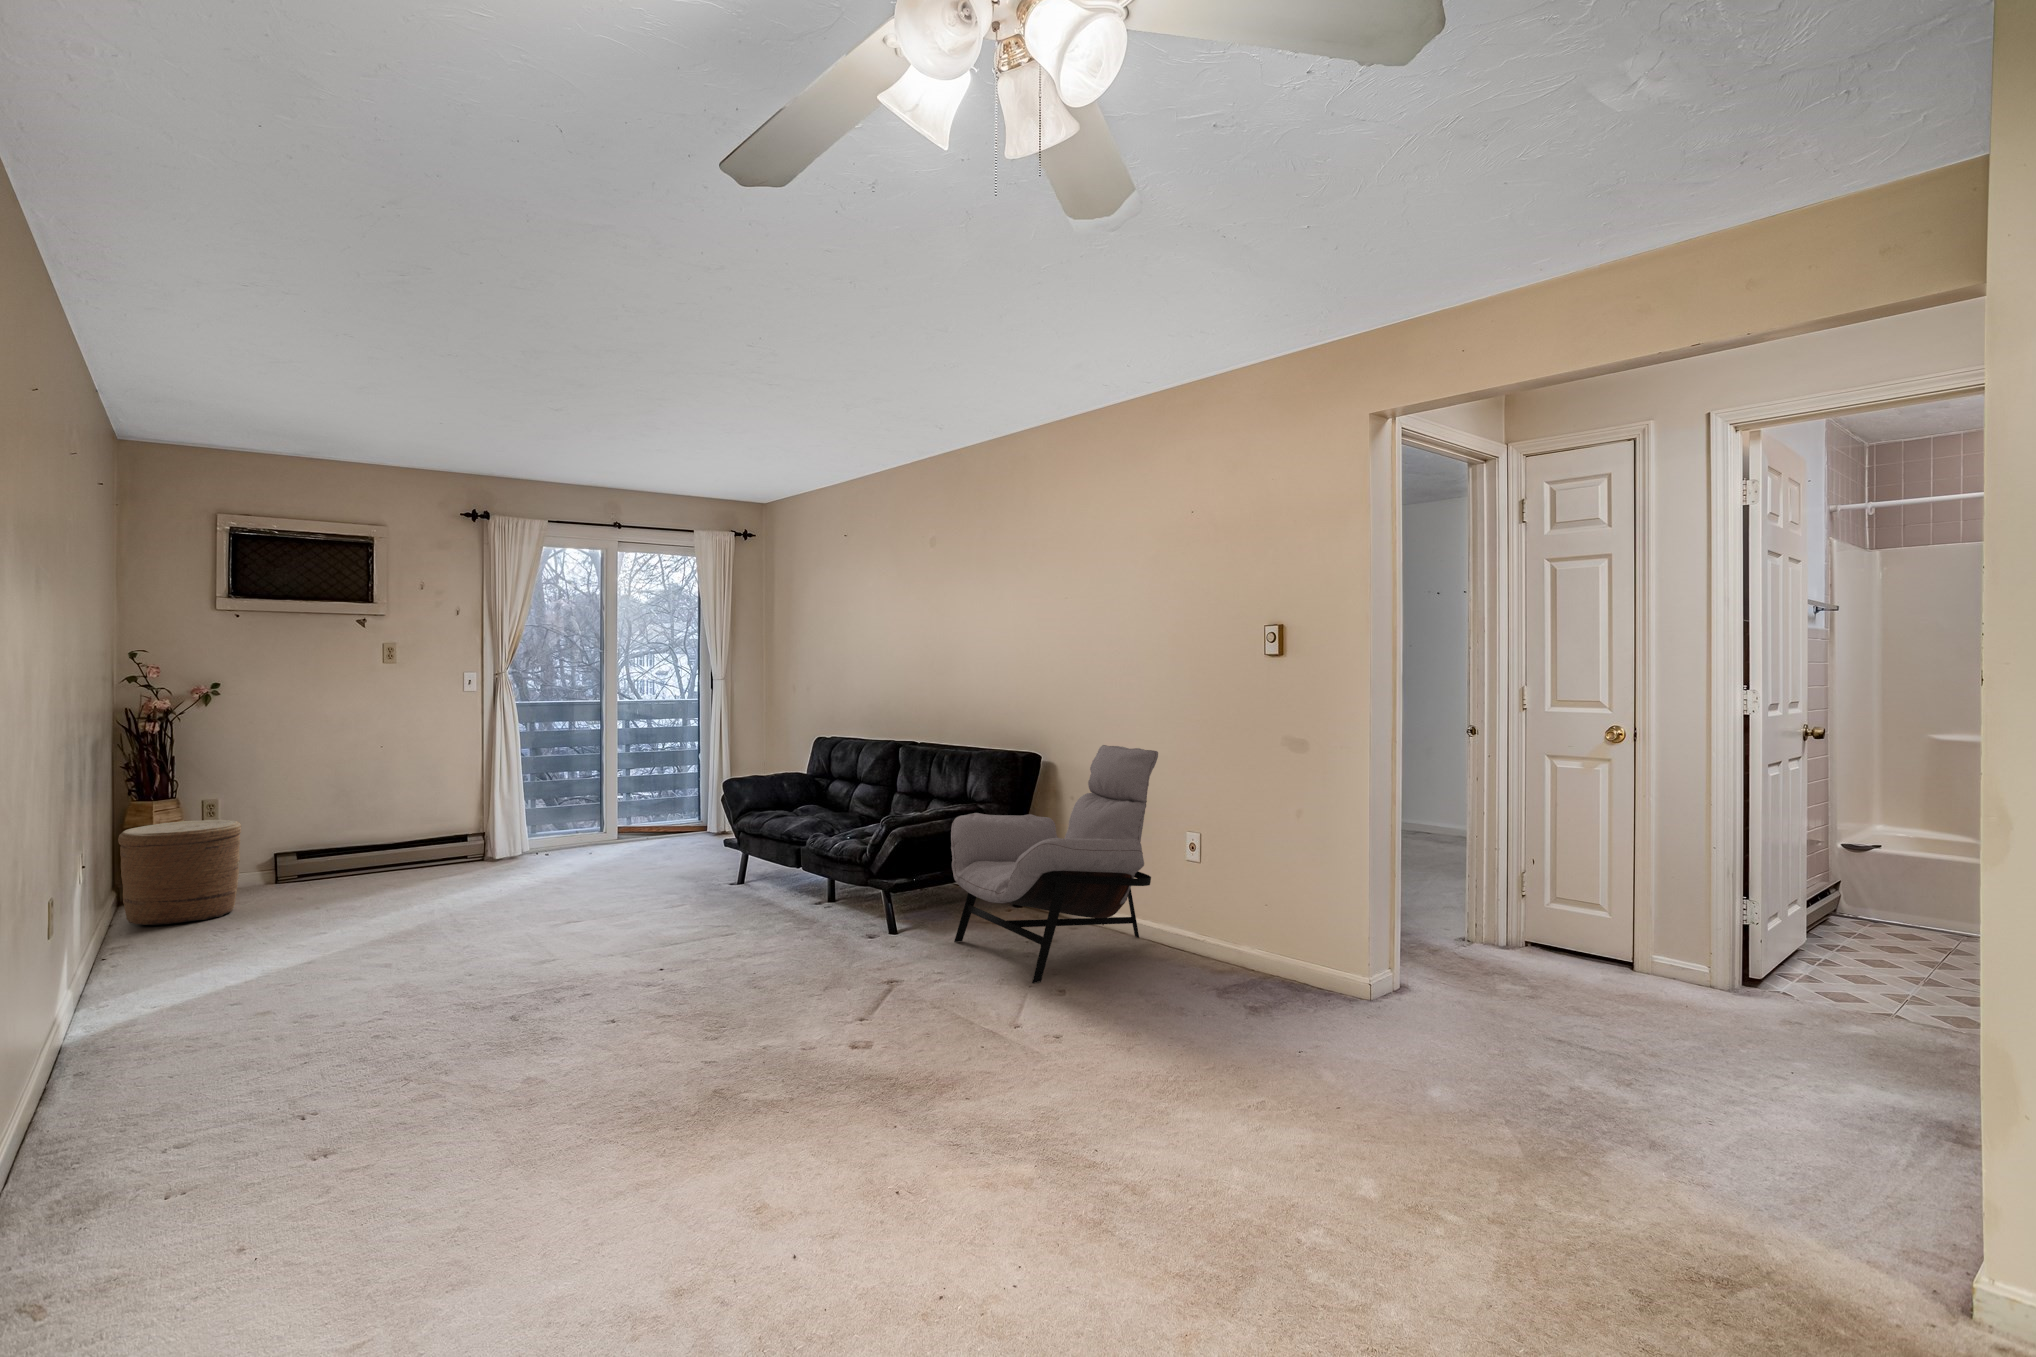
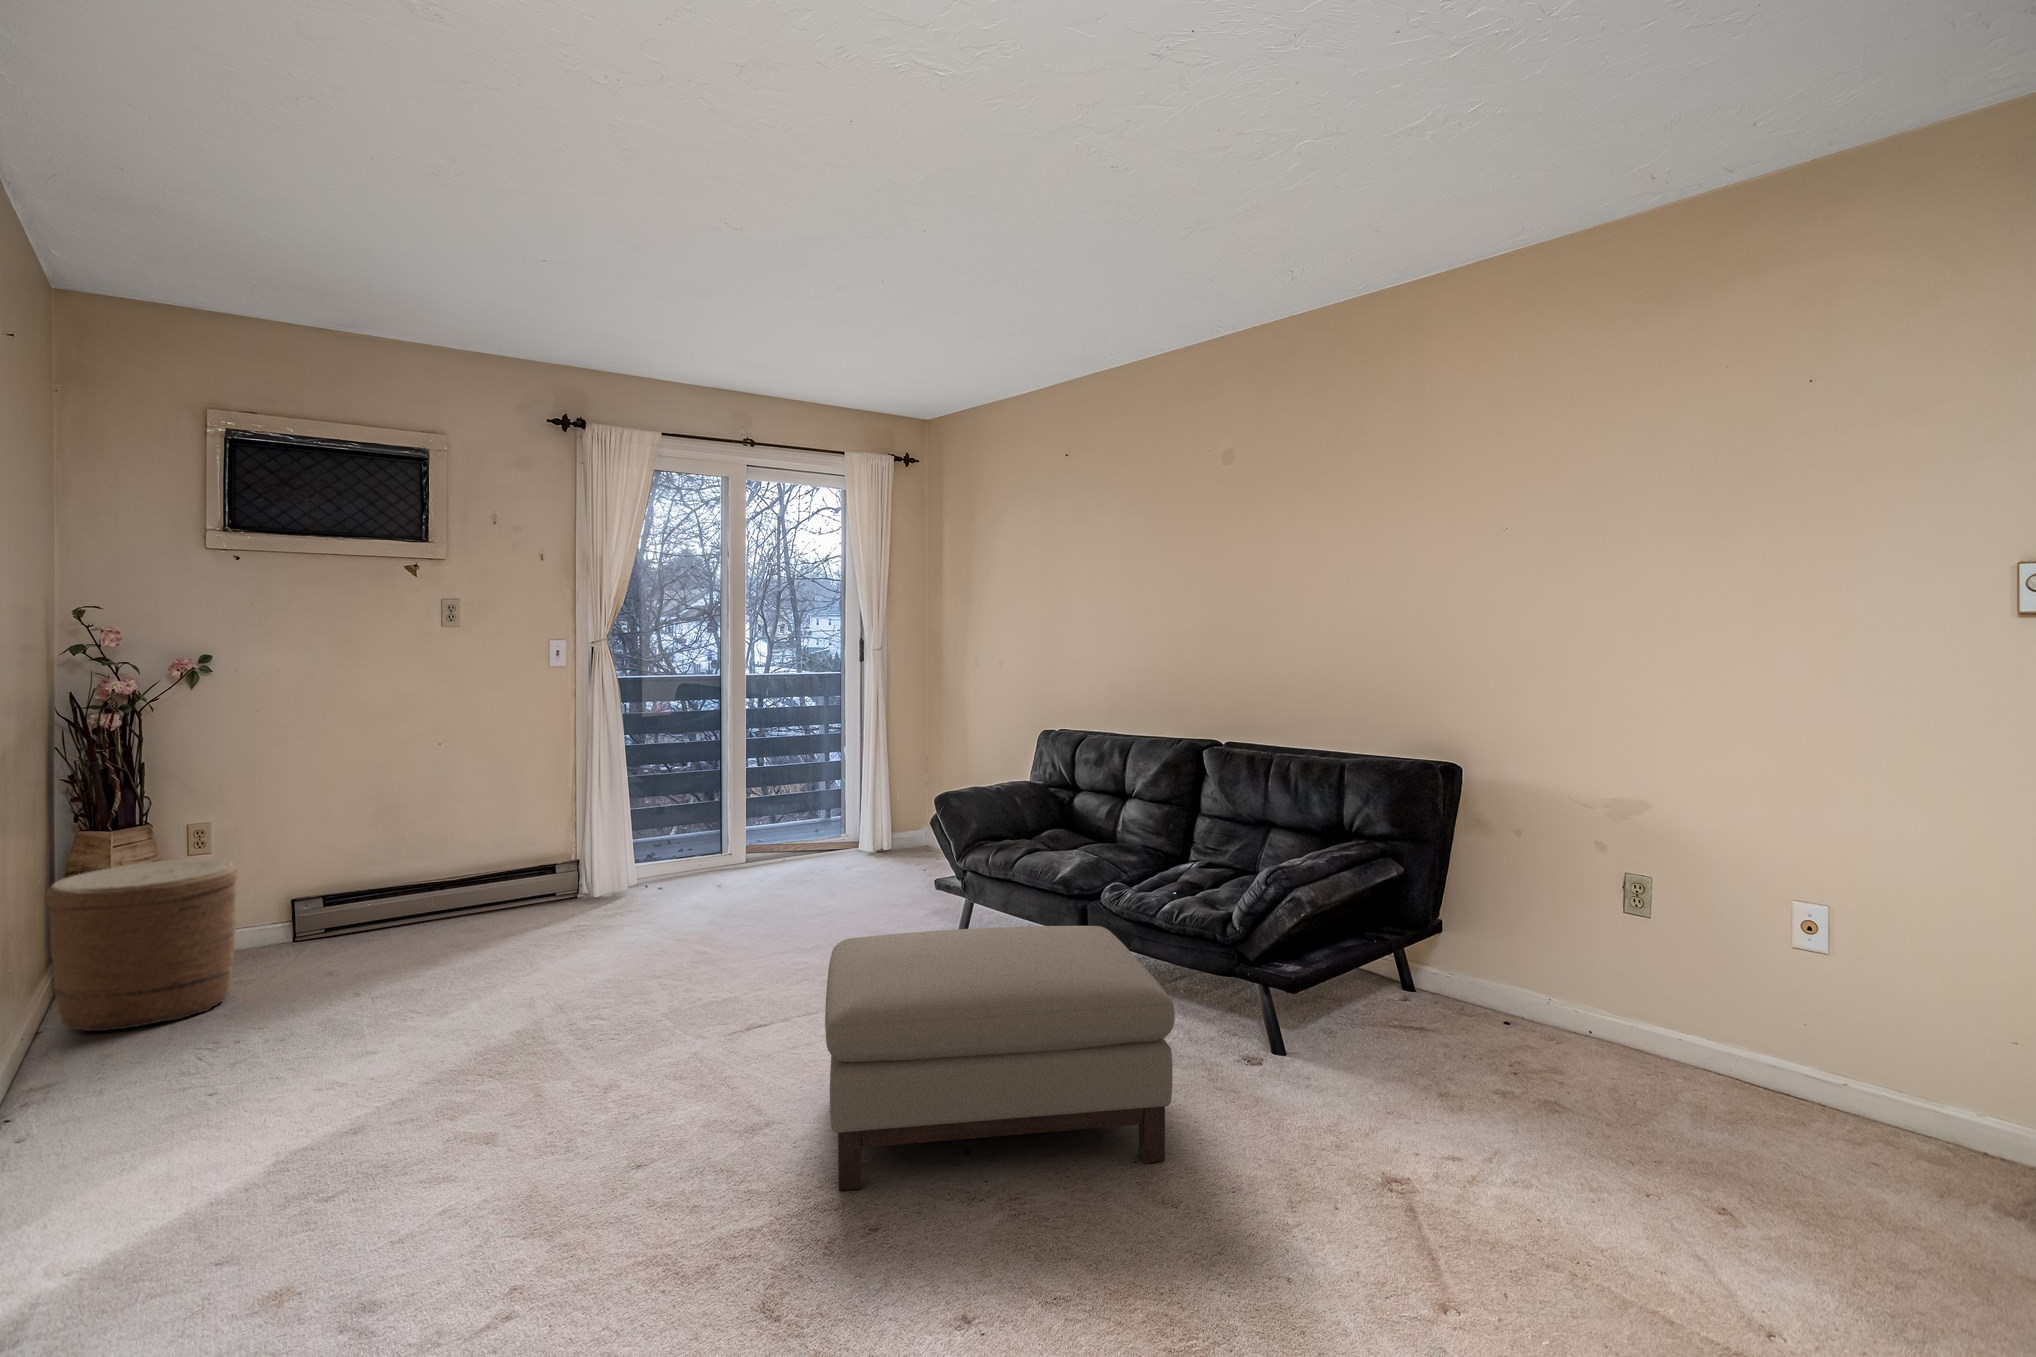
lounge chair: present [951,745,1158,983] -> none [1395,754,1817,1213]
ottoman: none [585,850,792,980] -> present [825,926,1175,1190]

